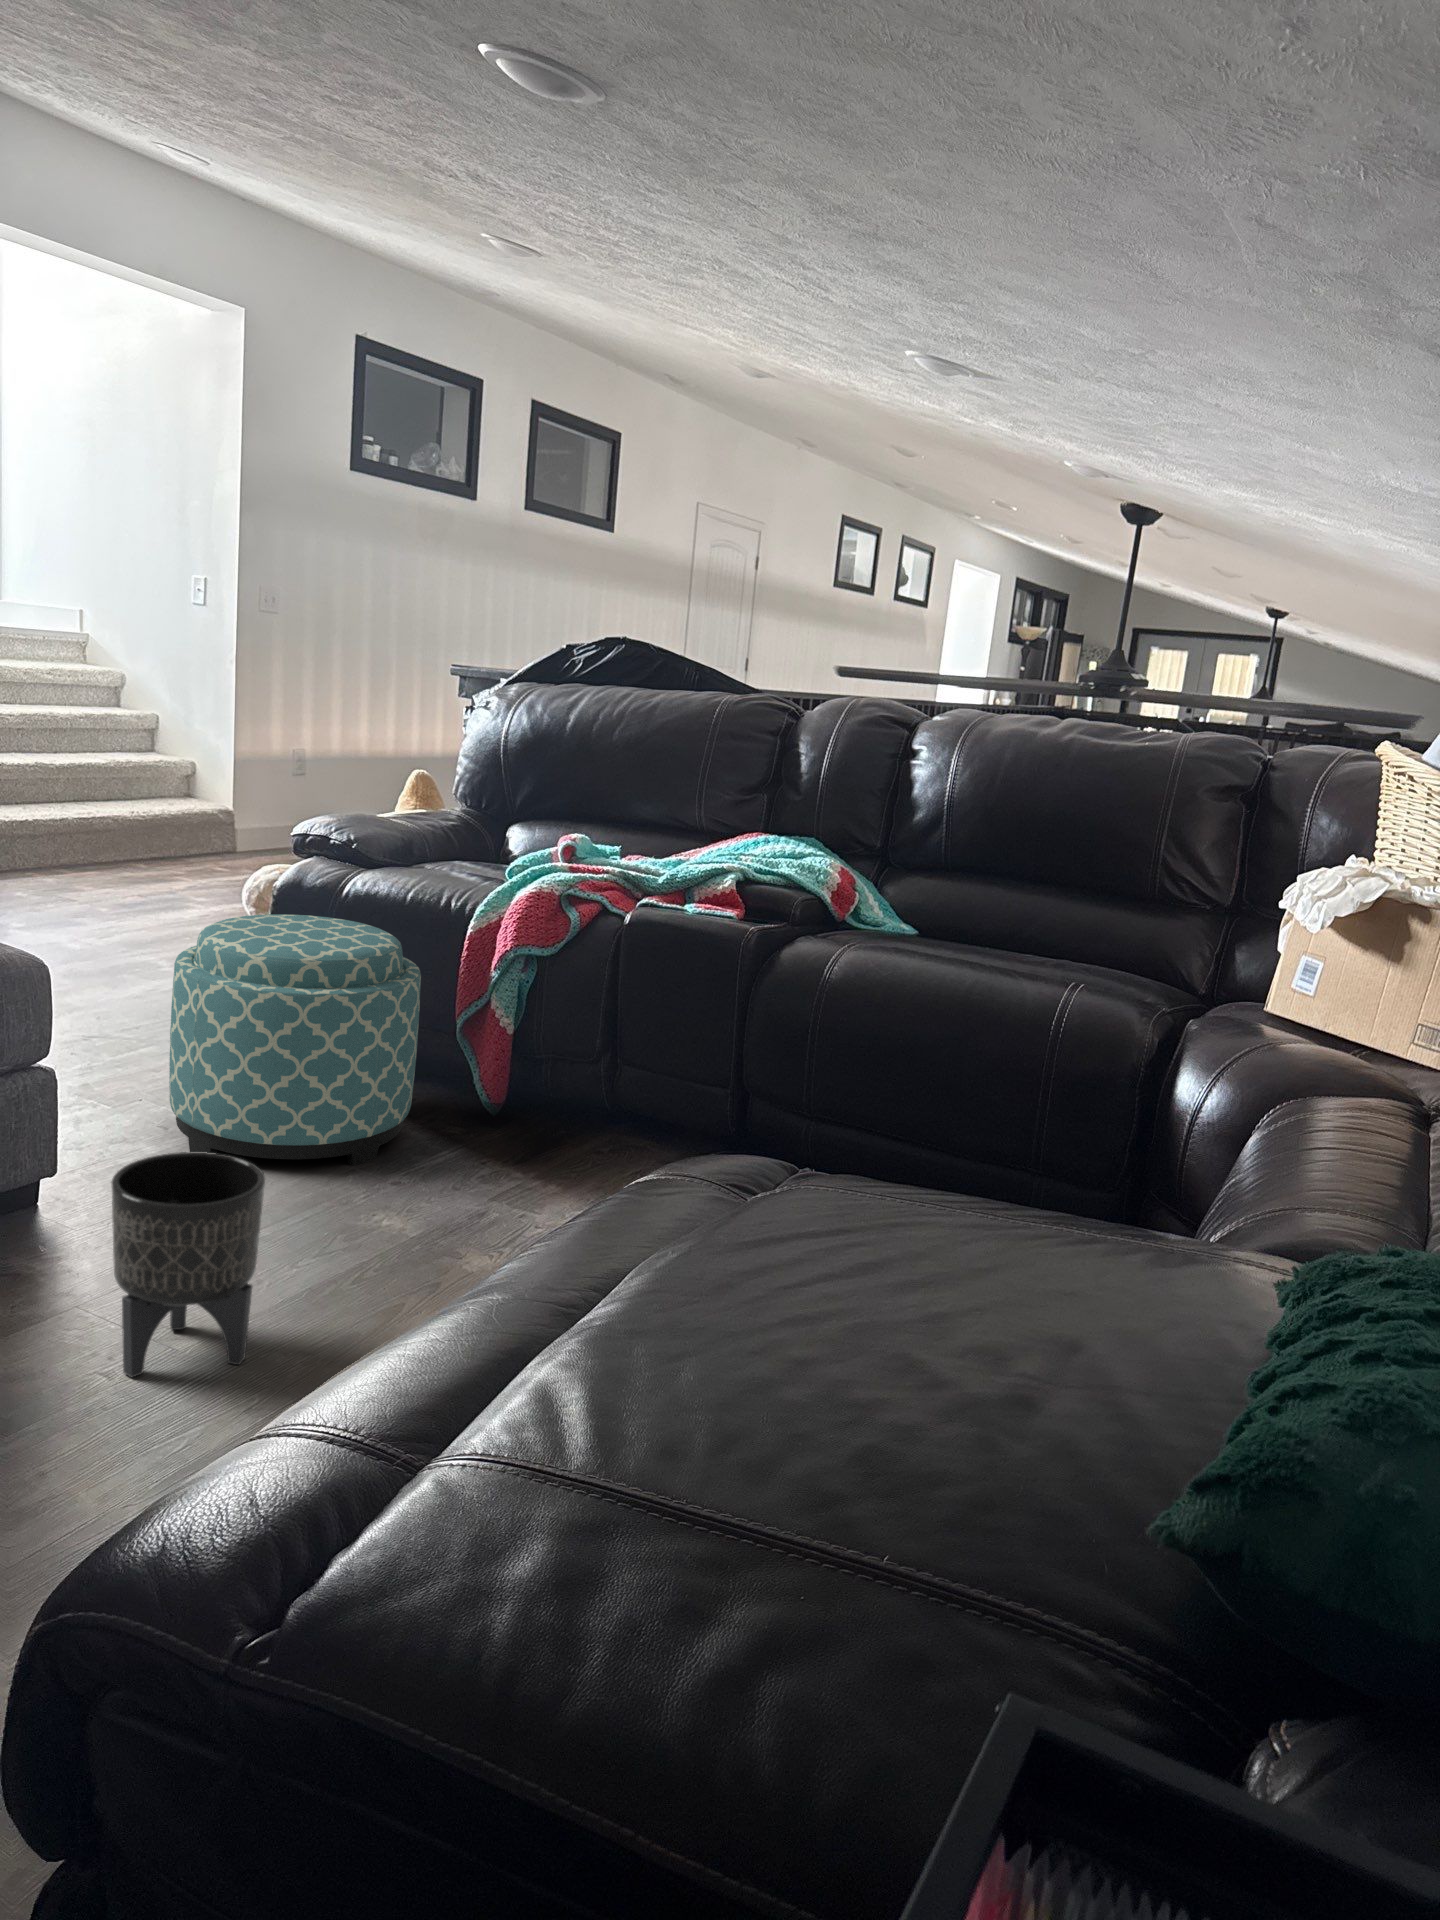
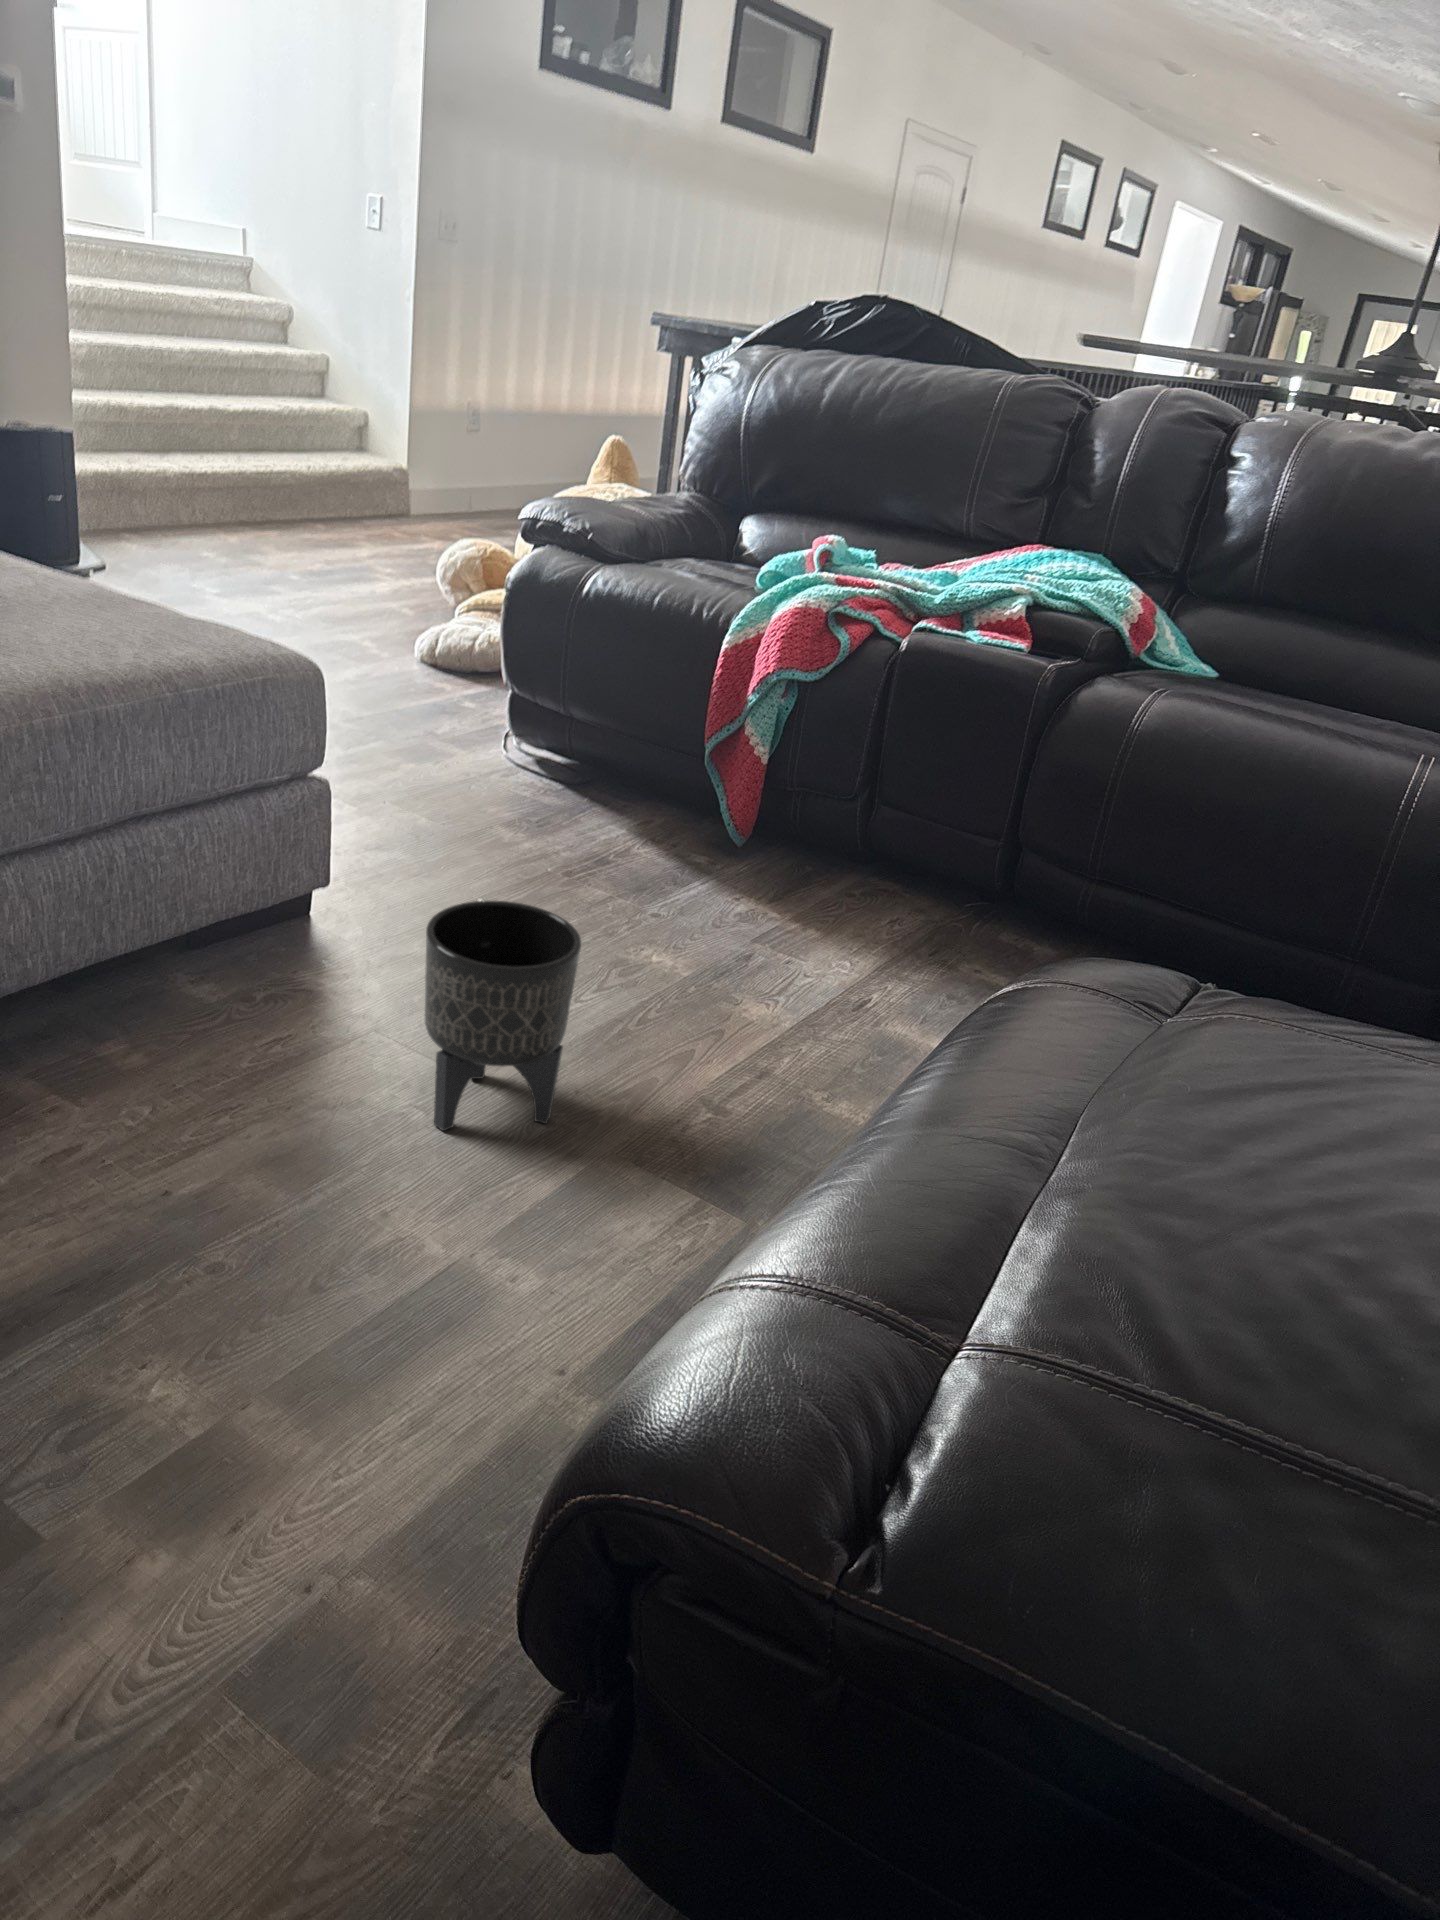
ottoman: present [169,914,421,1166] -> none [419,616,683,897]

